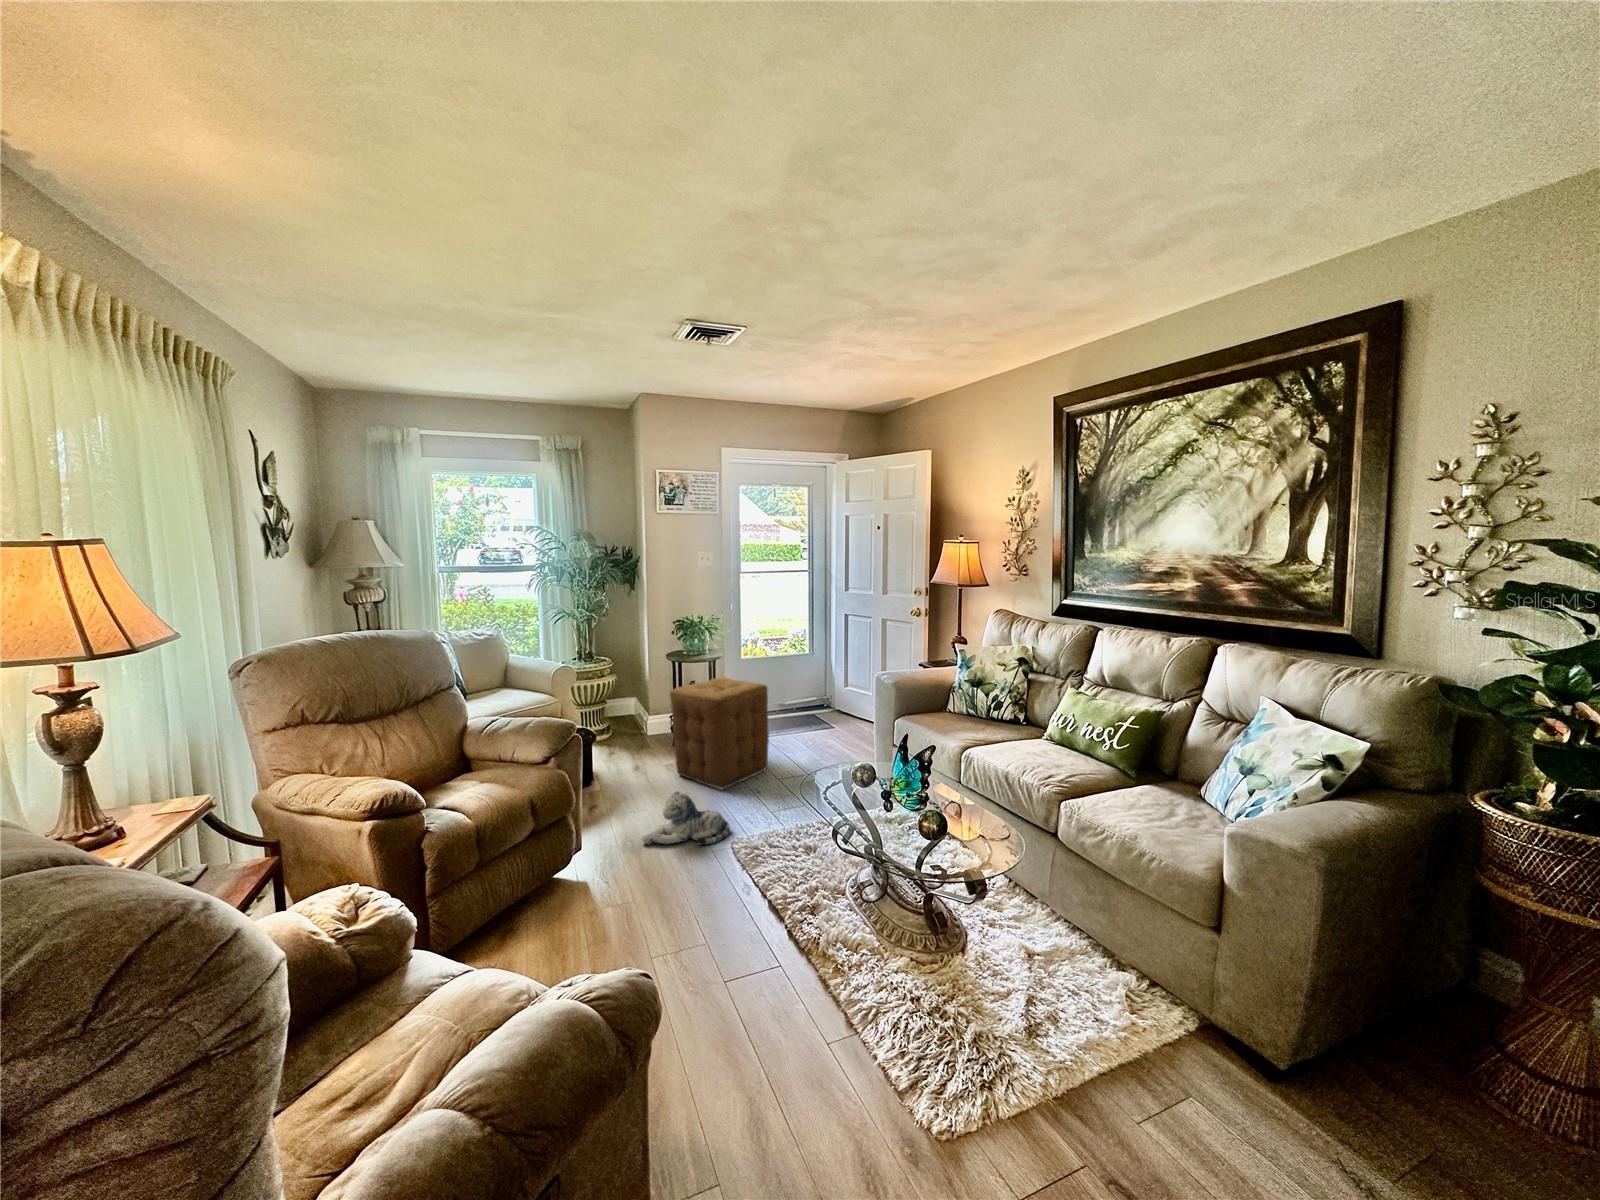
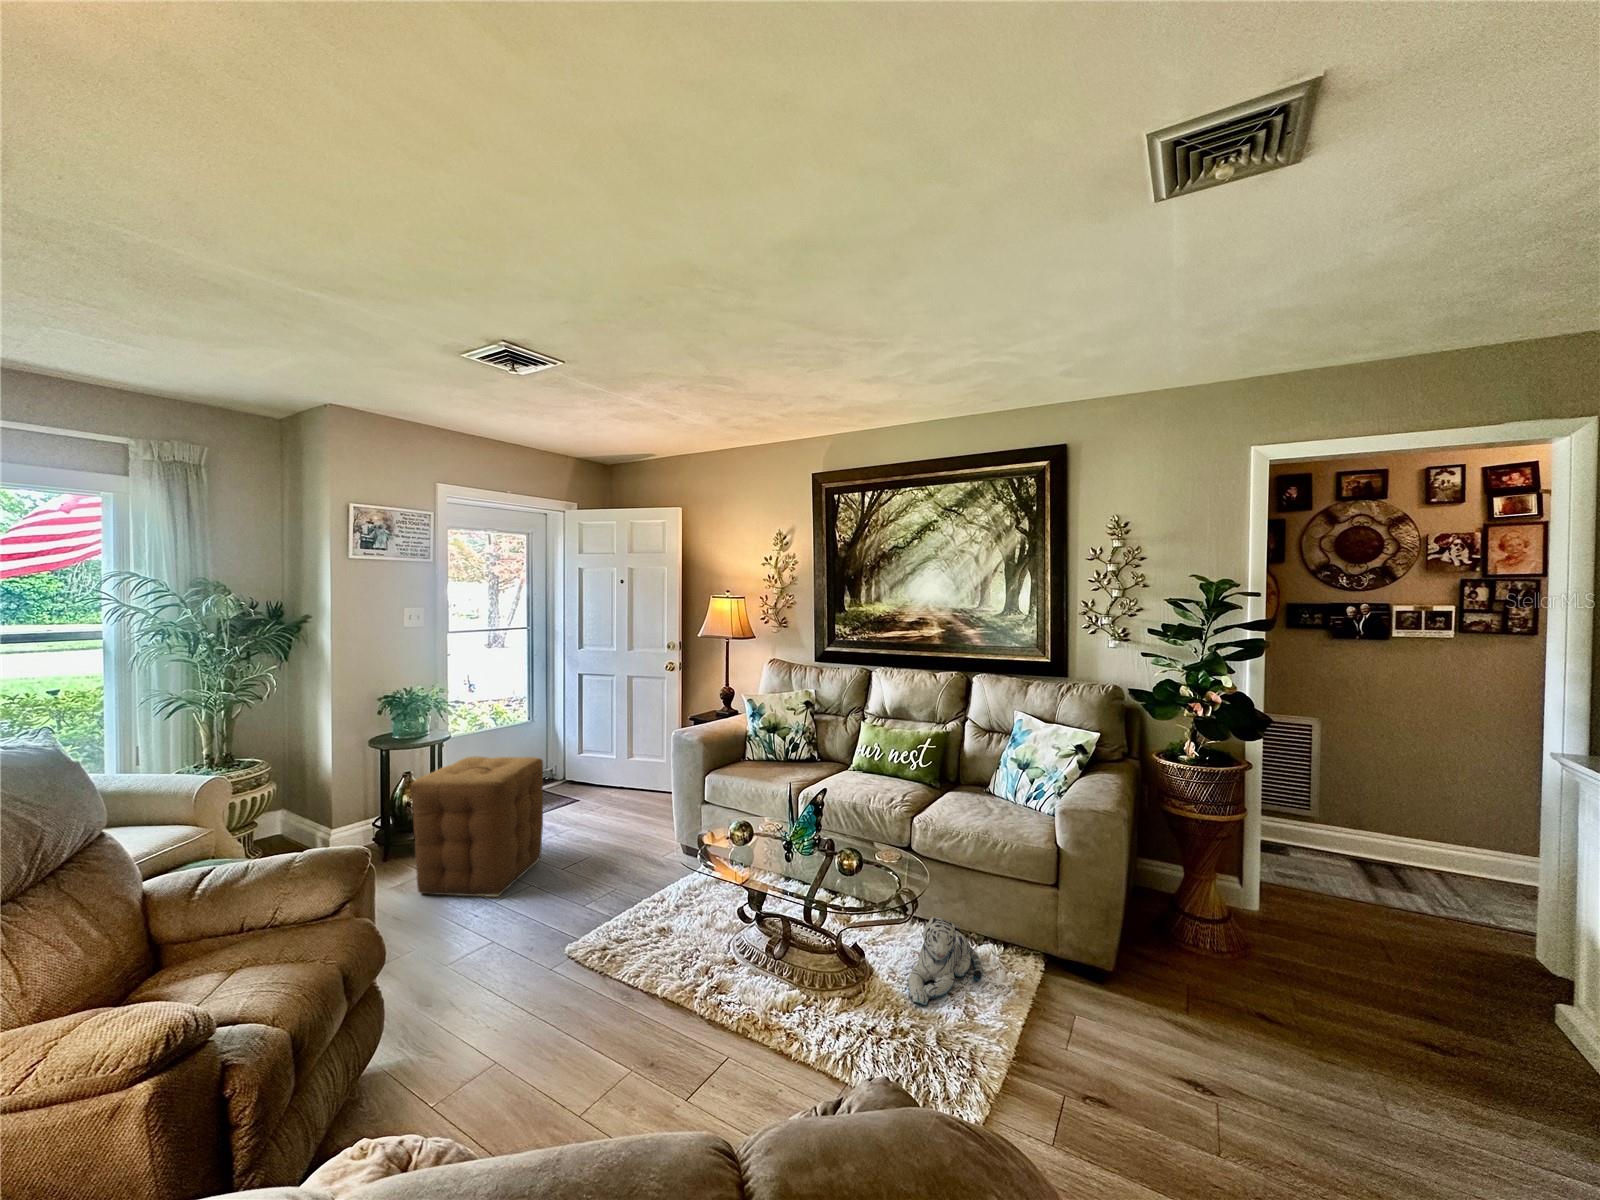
plush toy: present [641,792,730,845] -> present [908,917,983,1005]

